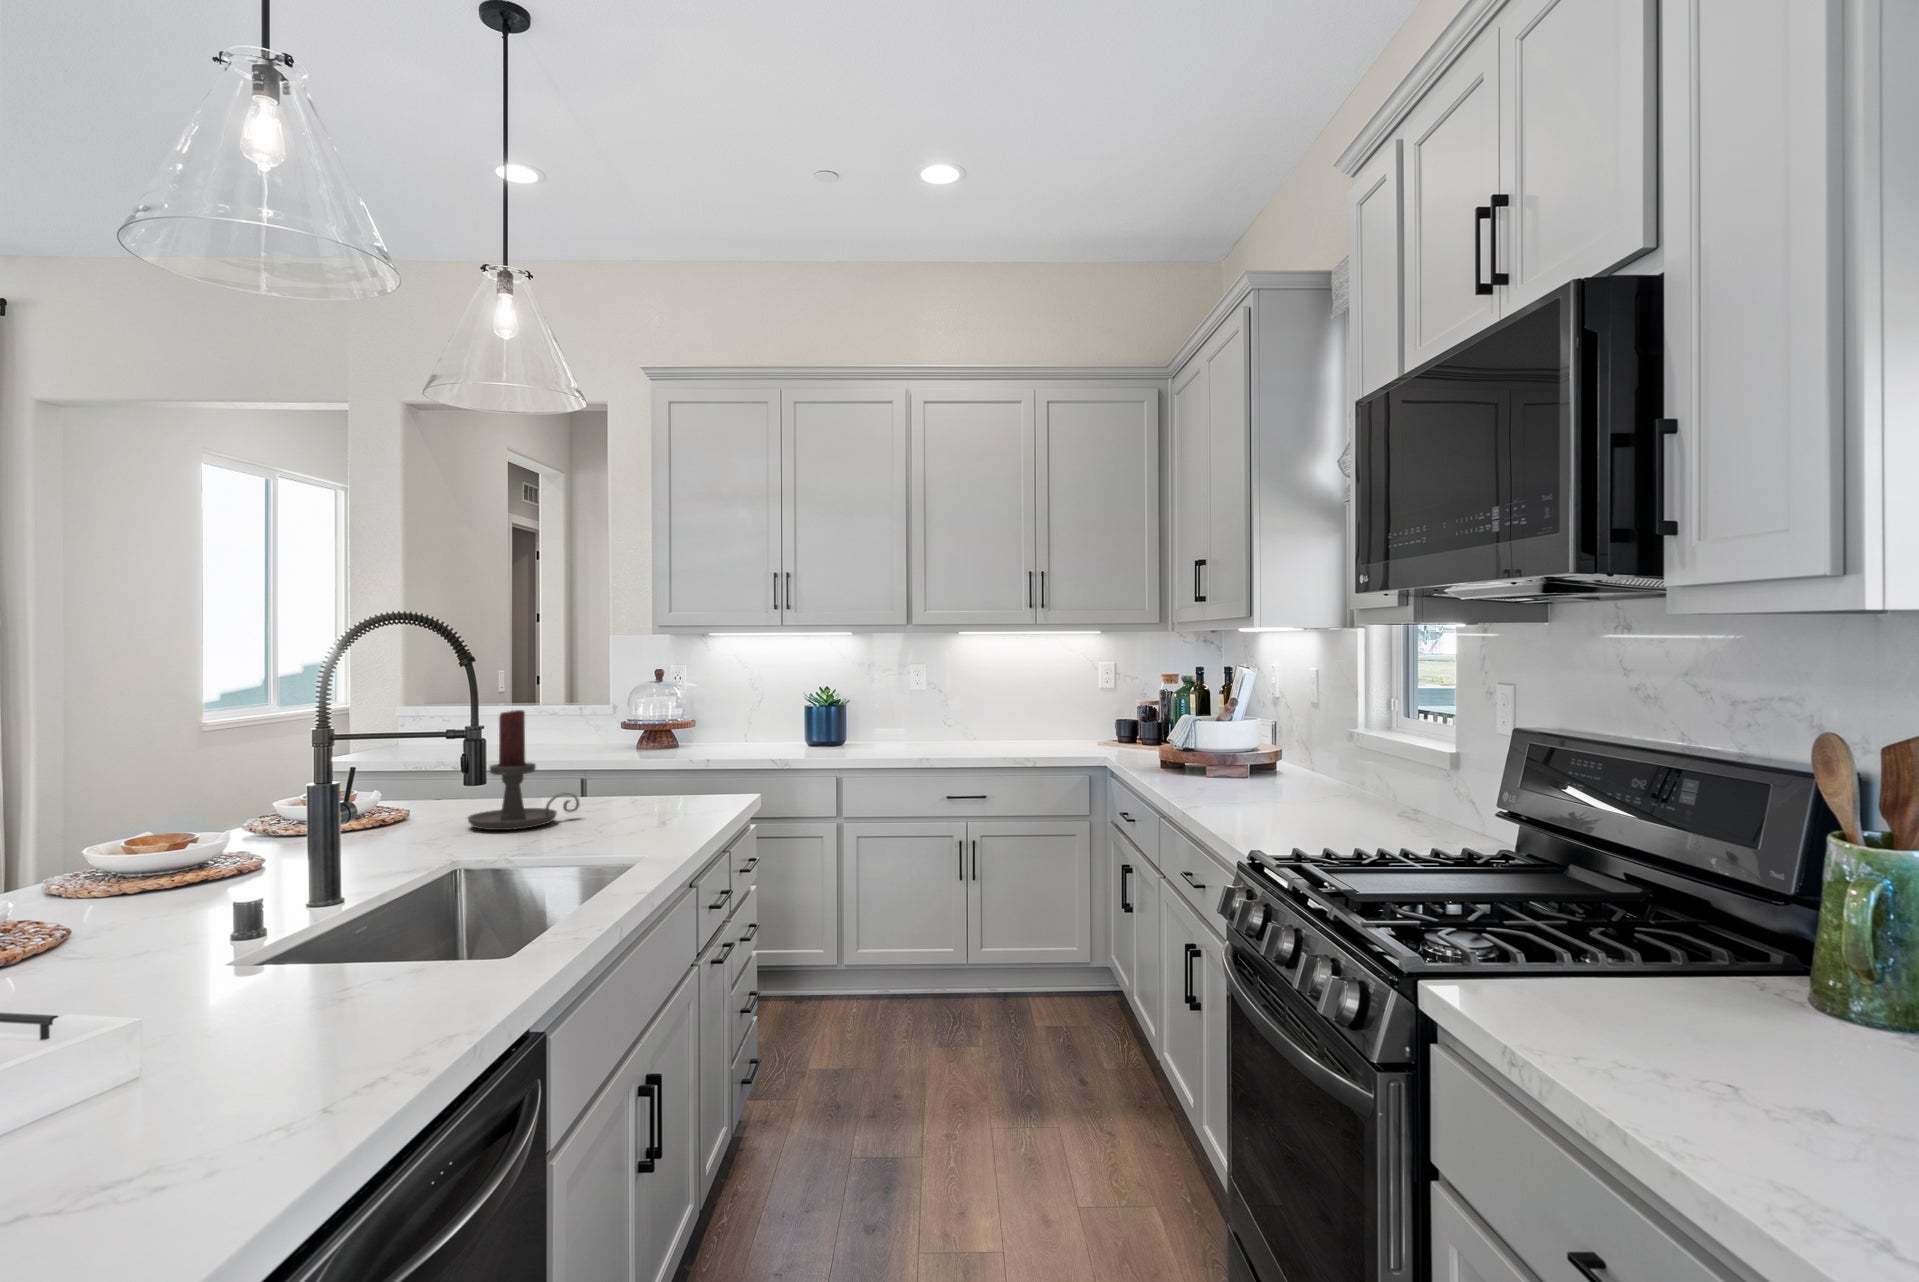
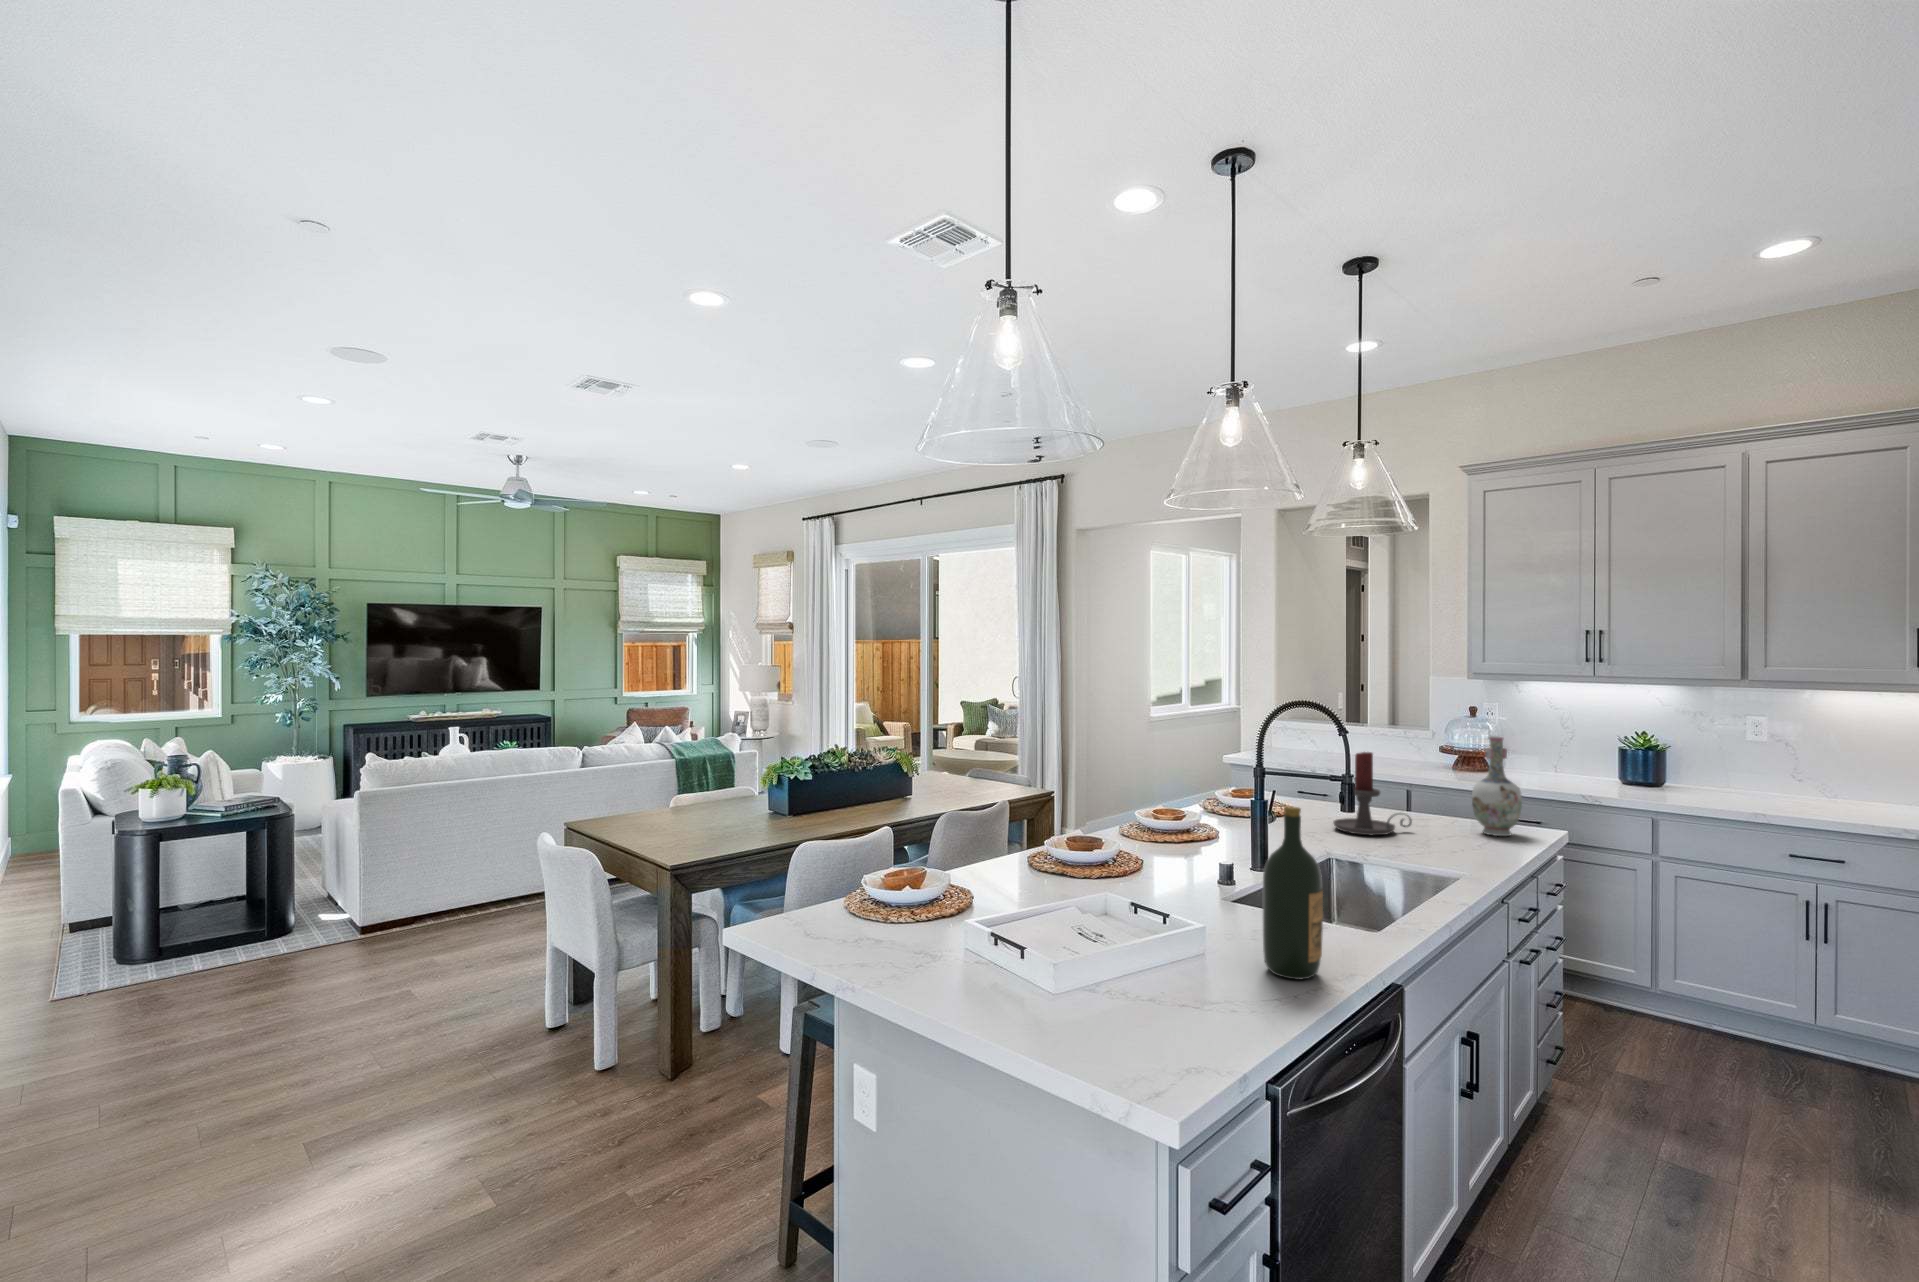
vase: none [655,680,712,808] -> present [1472,736,1522,836]
wine bottle: none [247,757,379,1103] -> present [1263,806,1323,979]

